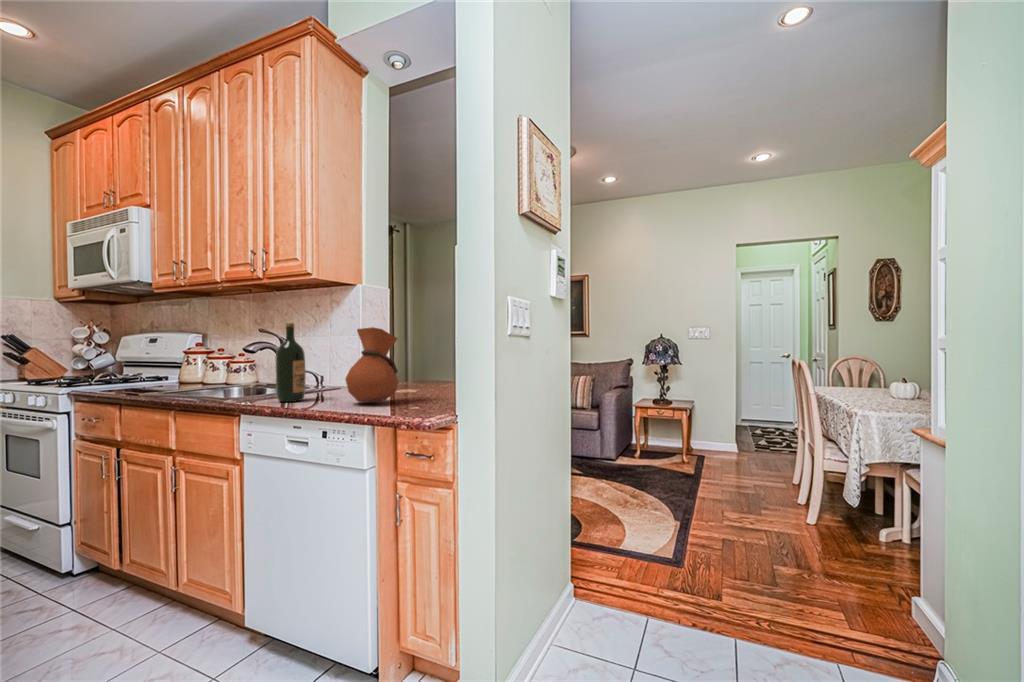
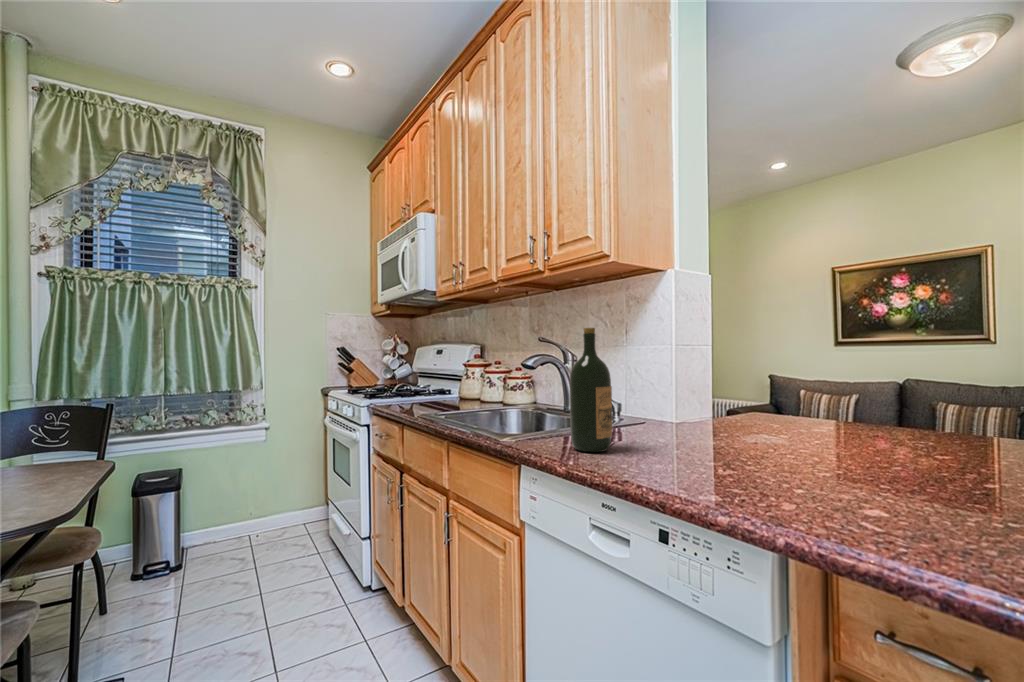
vase: present [345,327,399,402] -> none [688,330,797,475]

